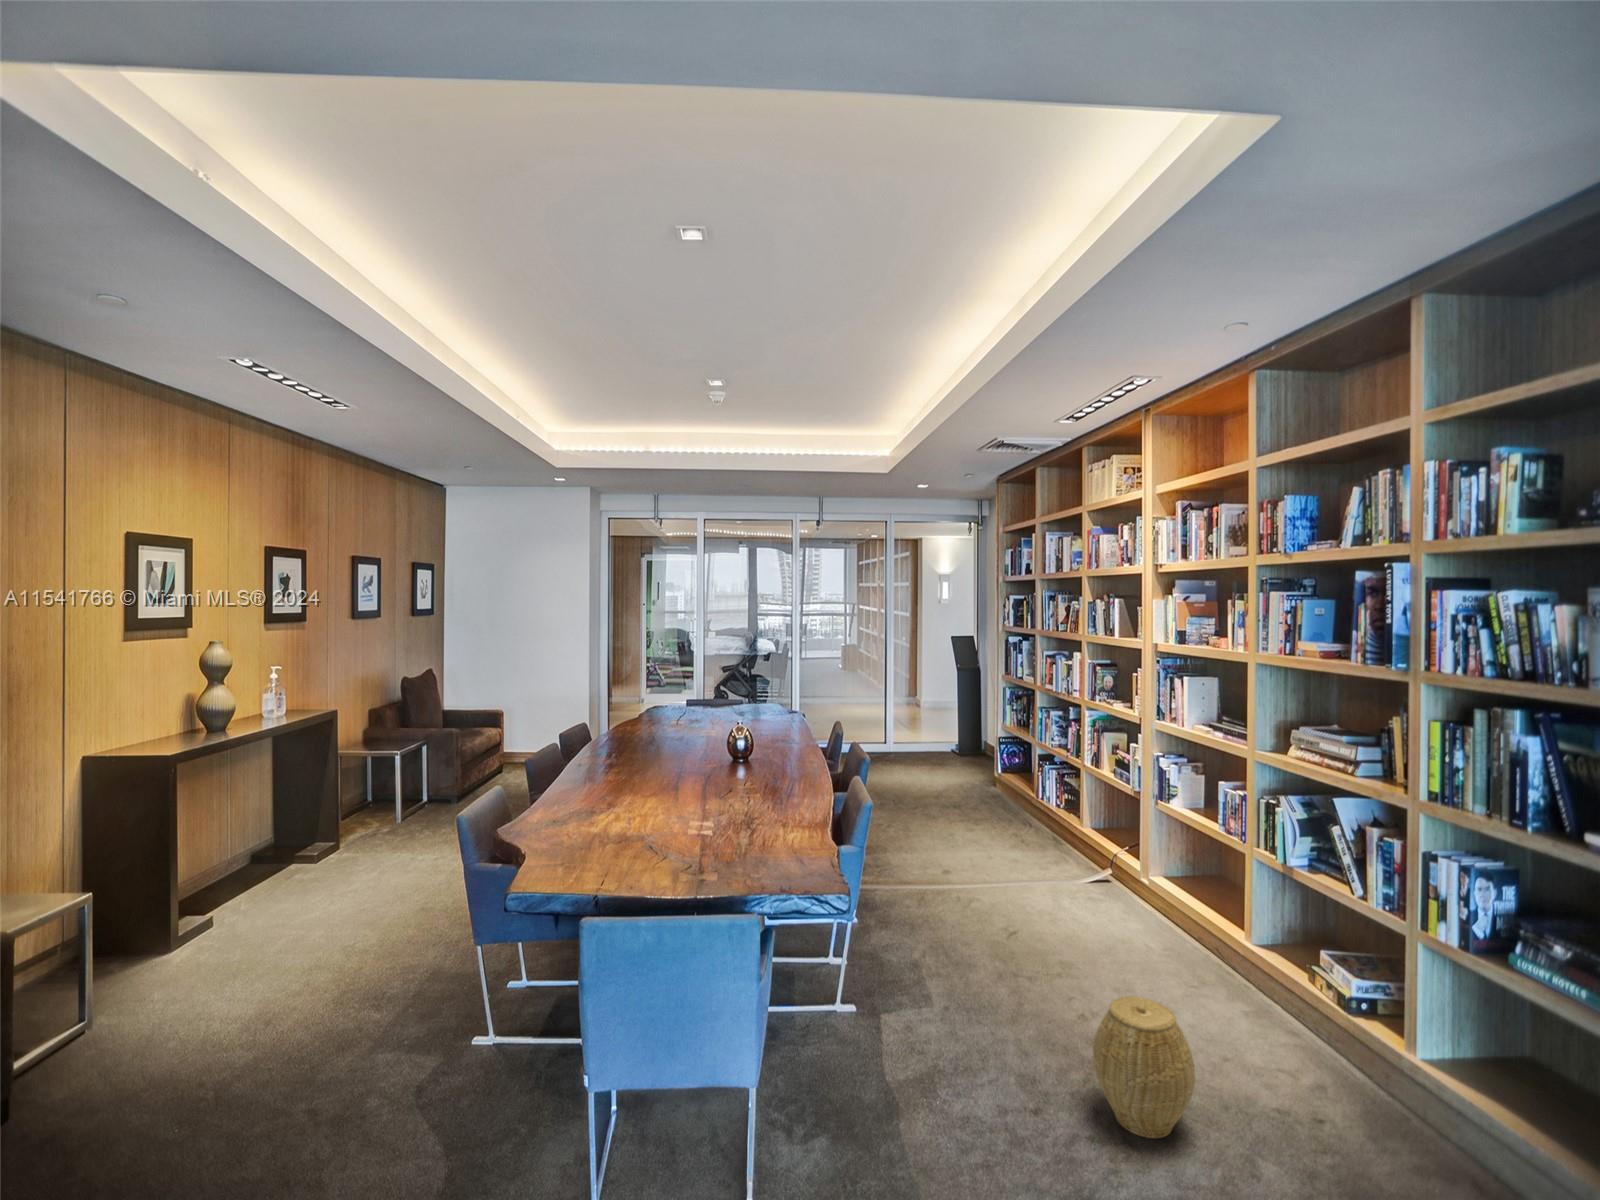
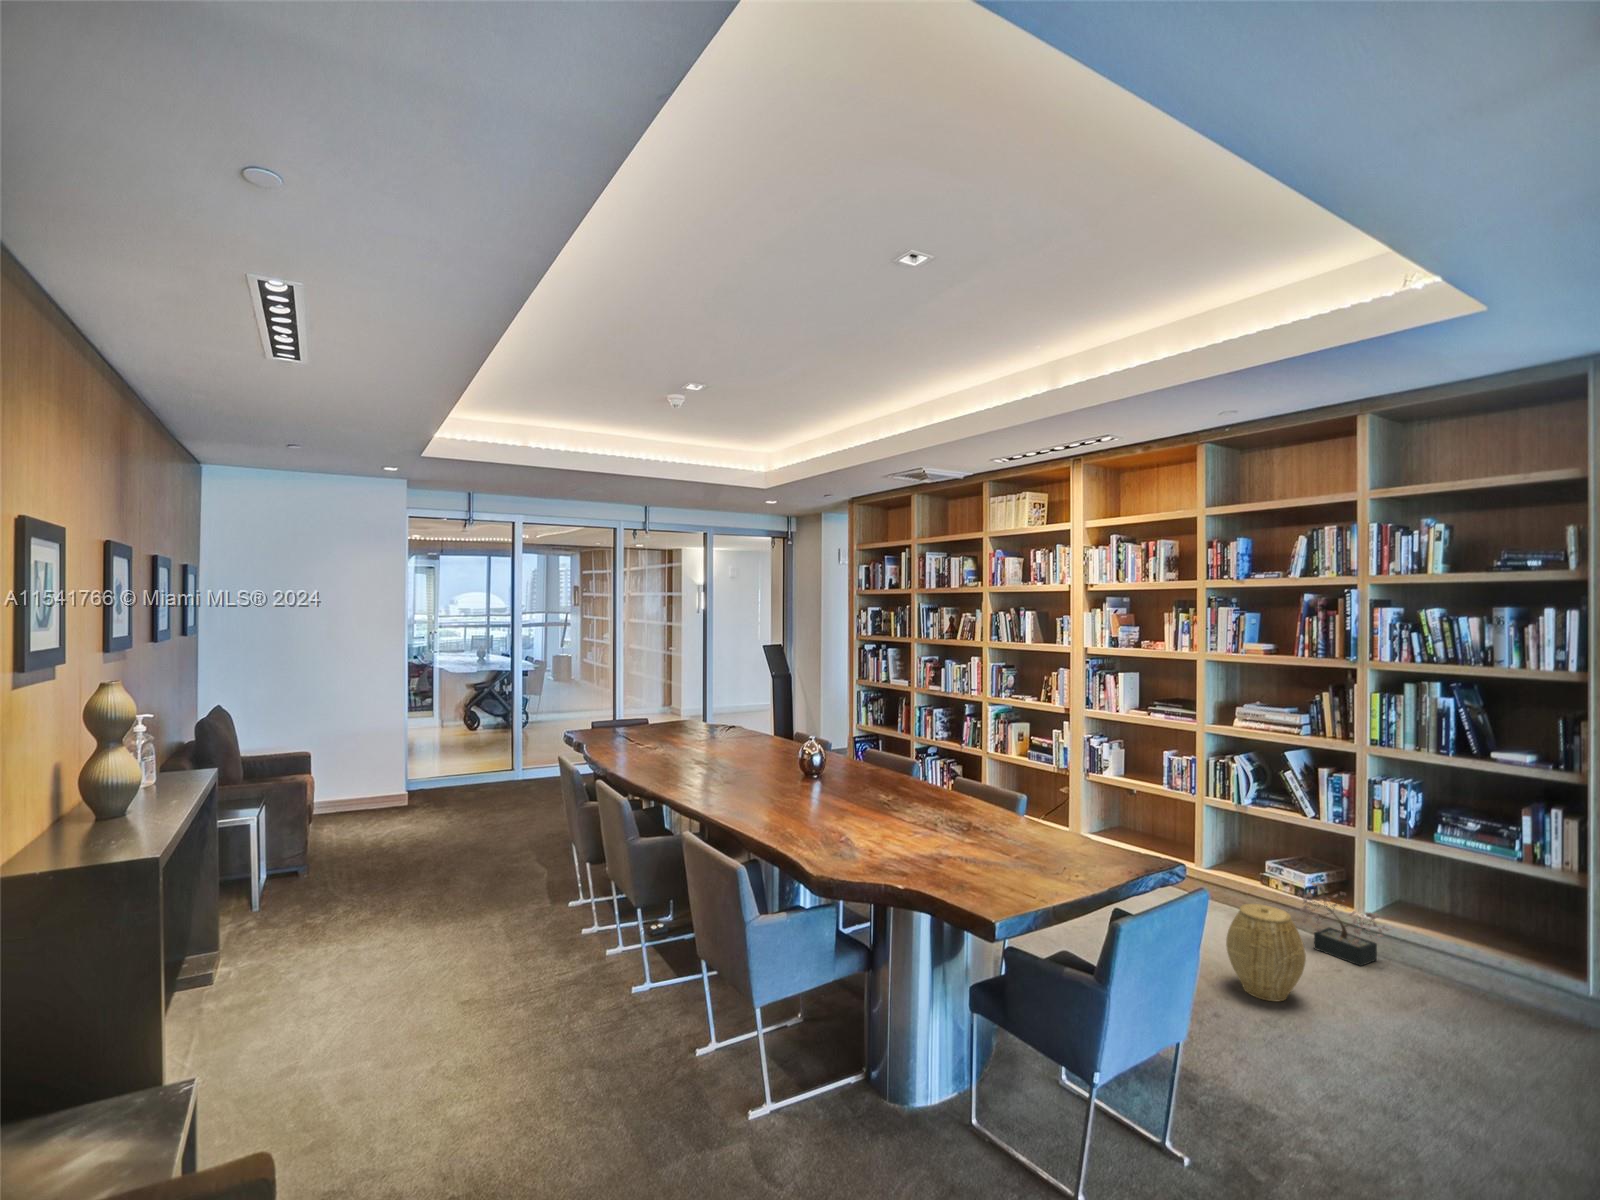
decorative plant: none [1293,990,1425,1129] -> present [1298,882,1386,966]

